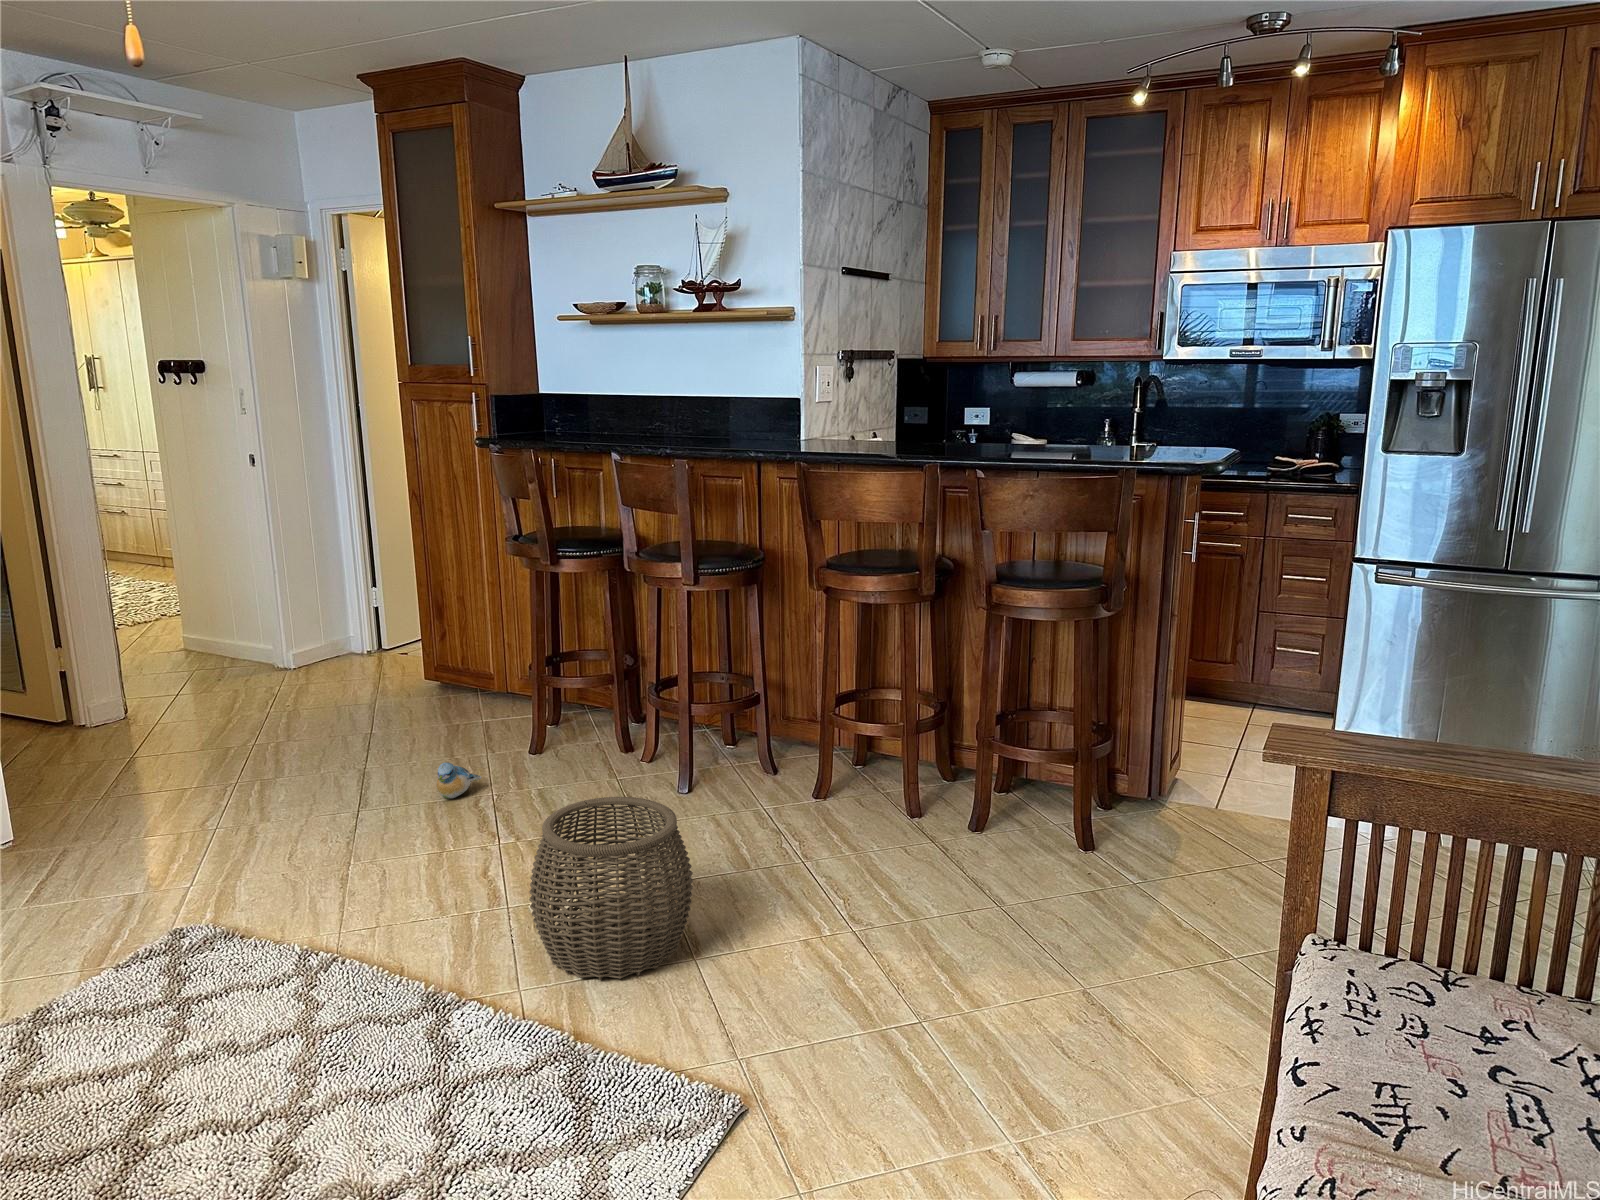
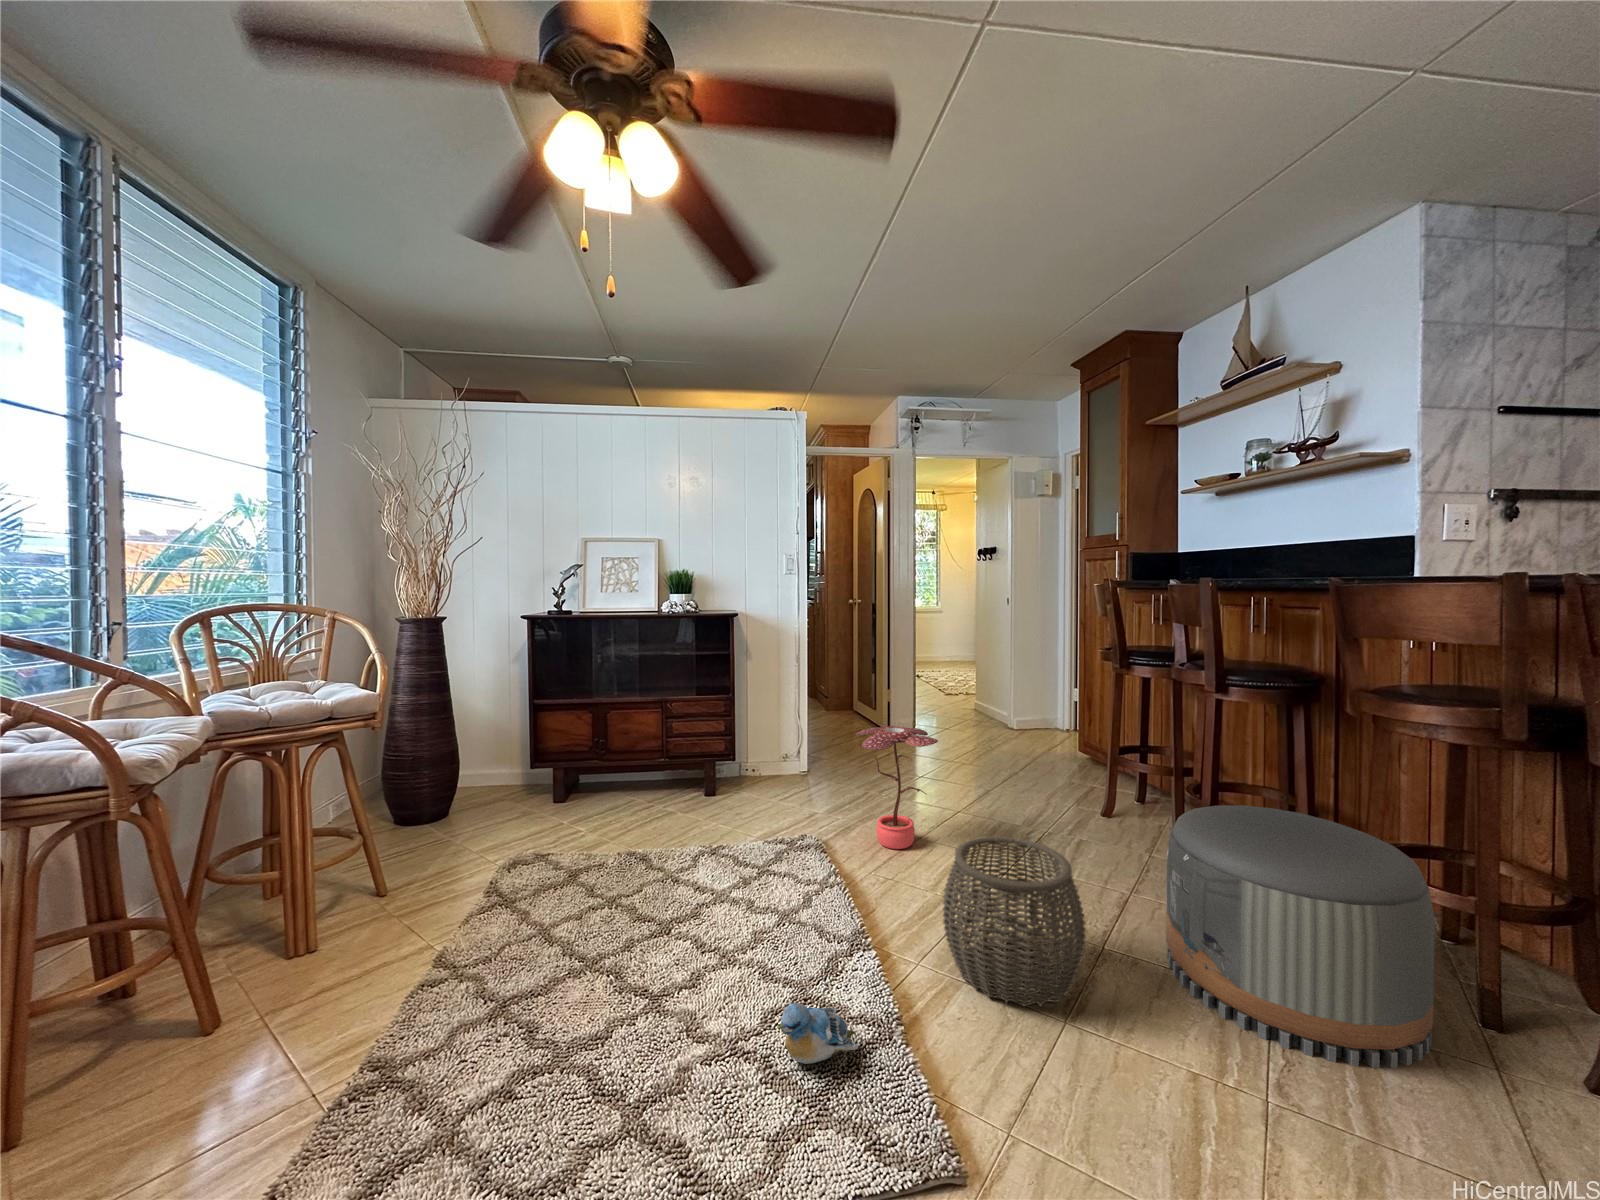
pouf: none [707,691,901,895] -> present [1166,805,1435,1068]
potted plant: none [228,703,387,897] -> present [856,726,938,849]
plush toy: present [437,762,482,799] -> present [779,1003,858,1064]

